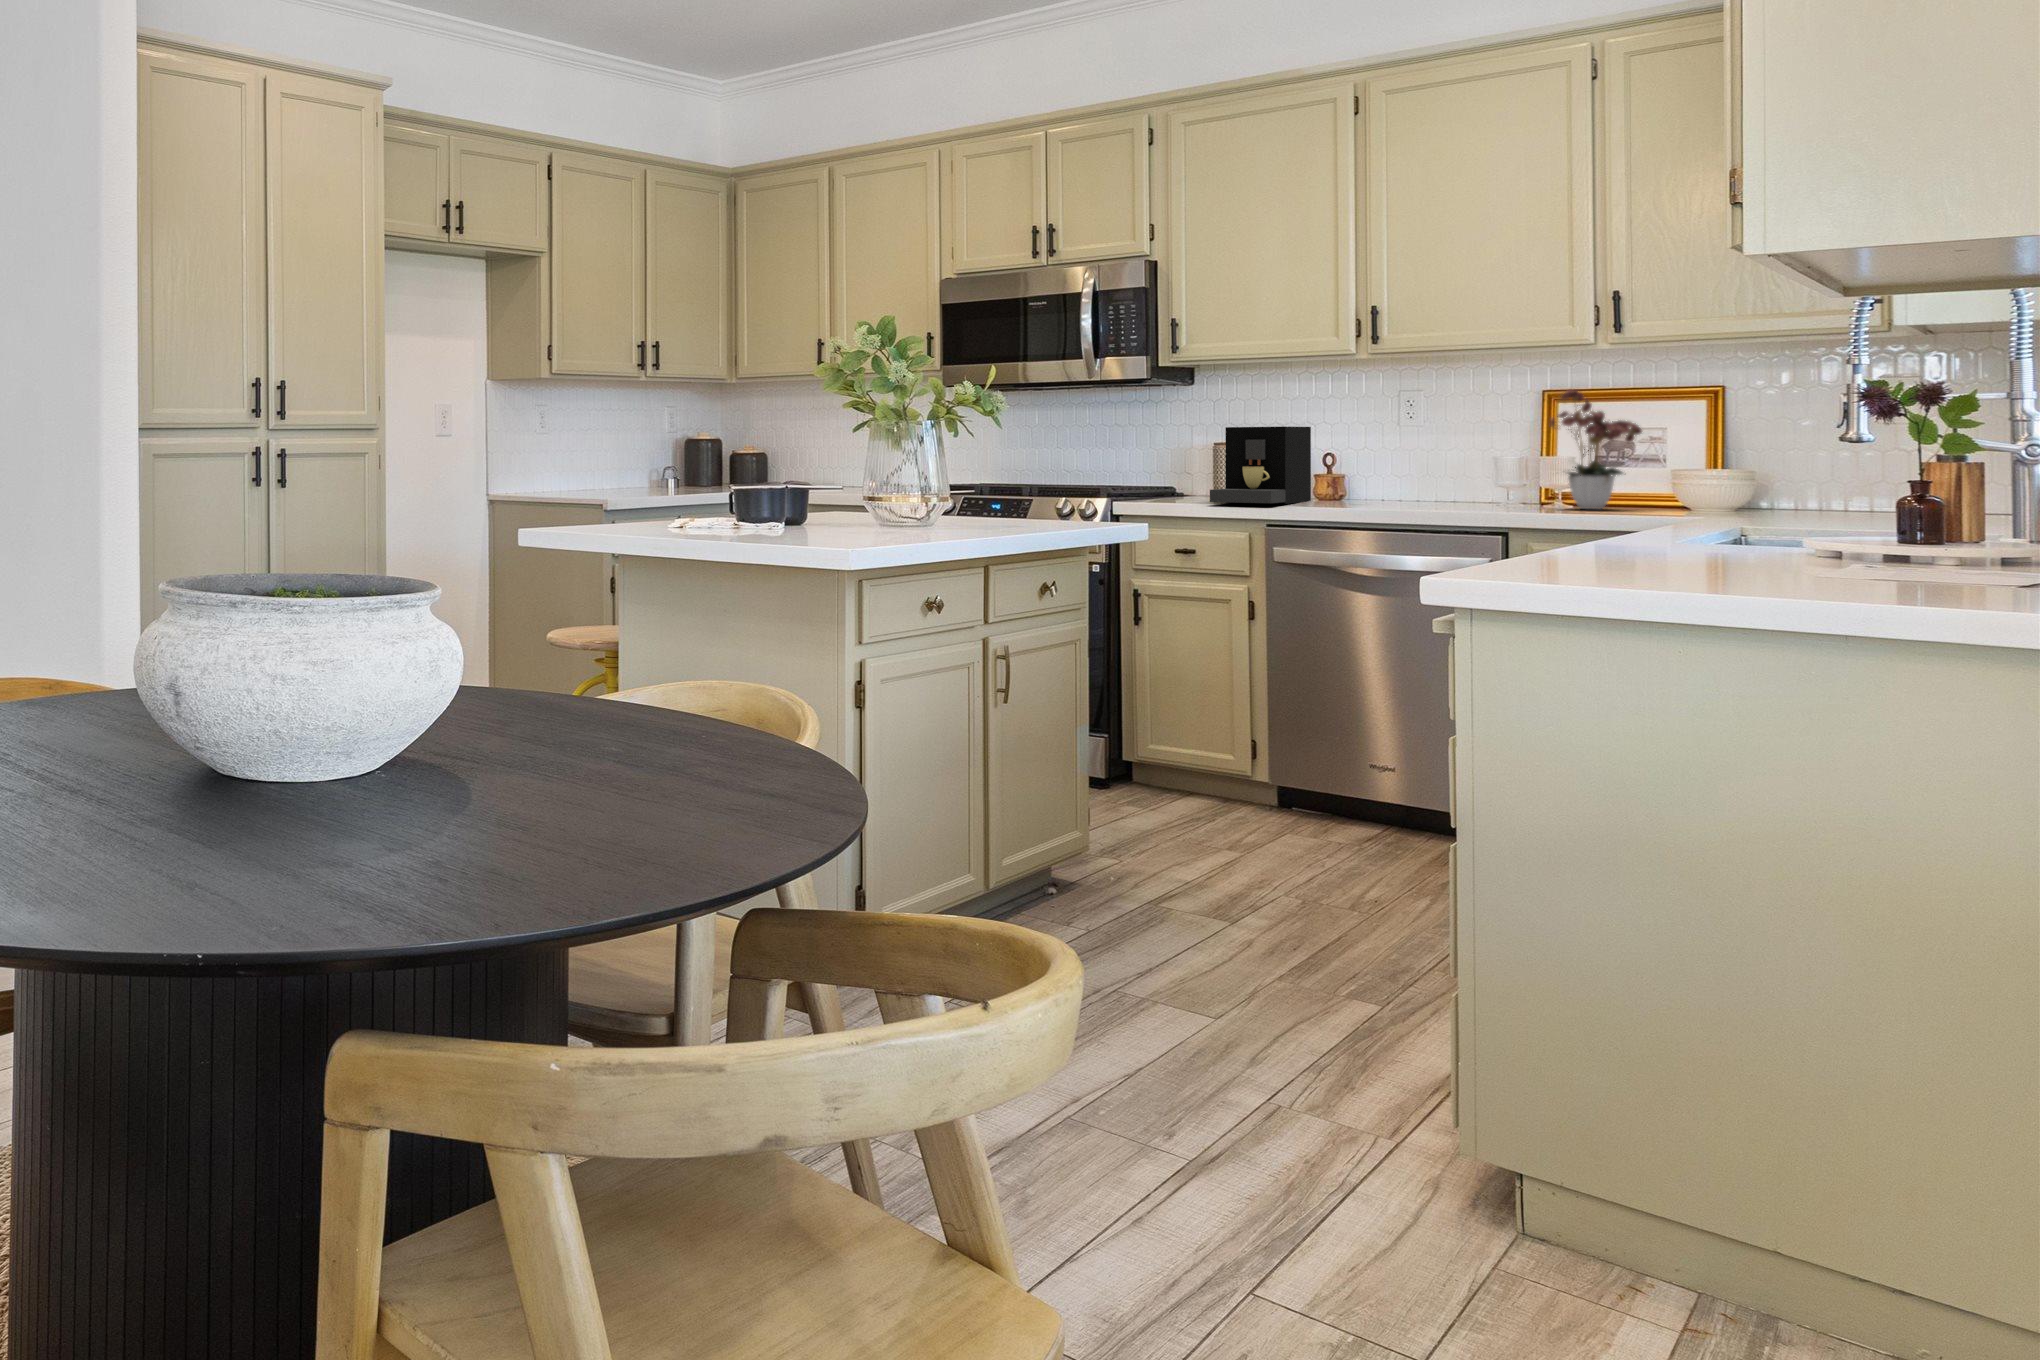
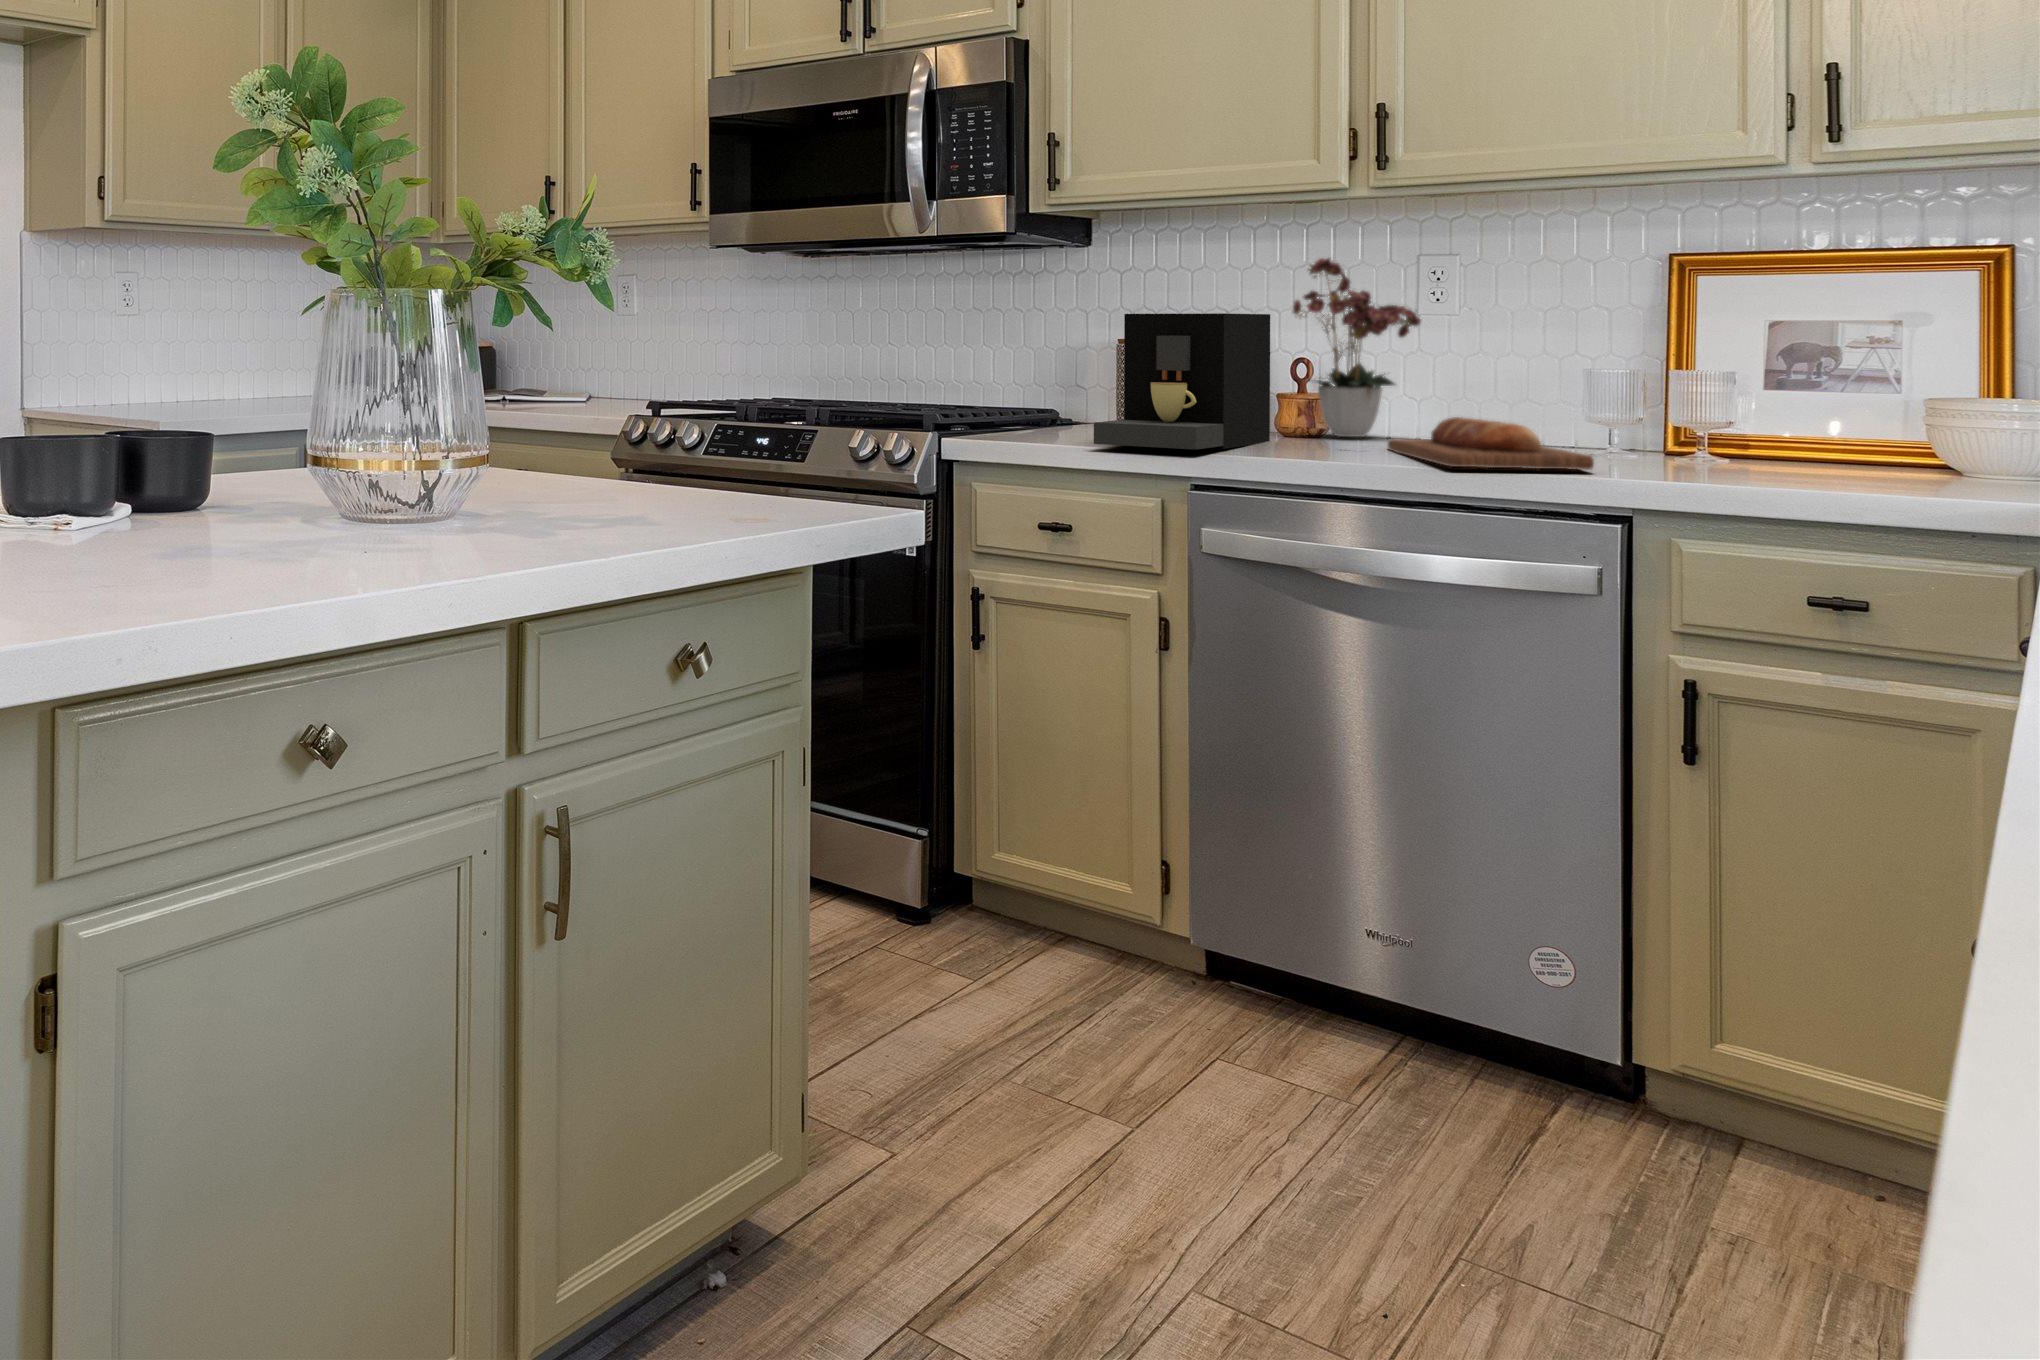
flower arrangement: present [1550,390,1642,509] -> present [1293,258,1421,437]
bread loaf: none [1380,484,1493,509] -> present [1388,417,1594,470]

